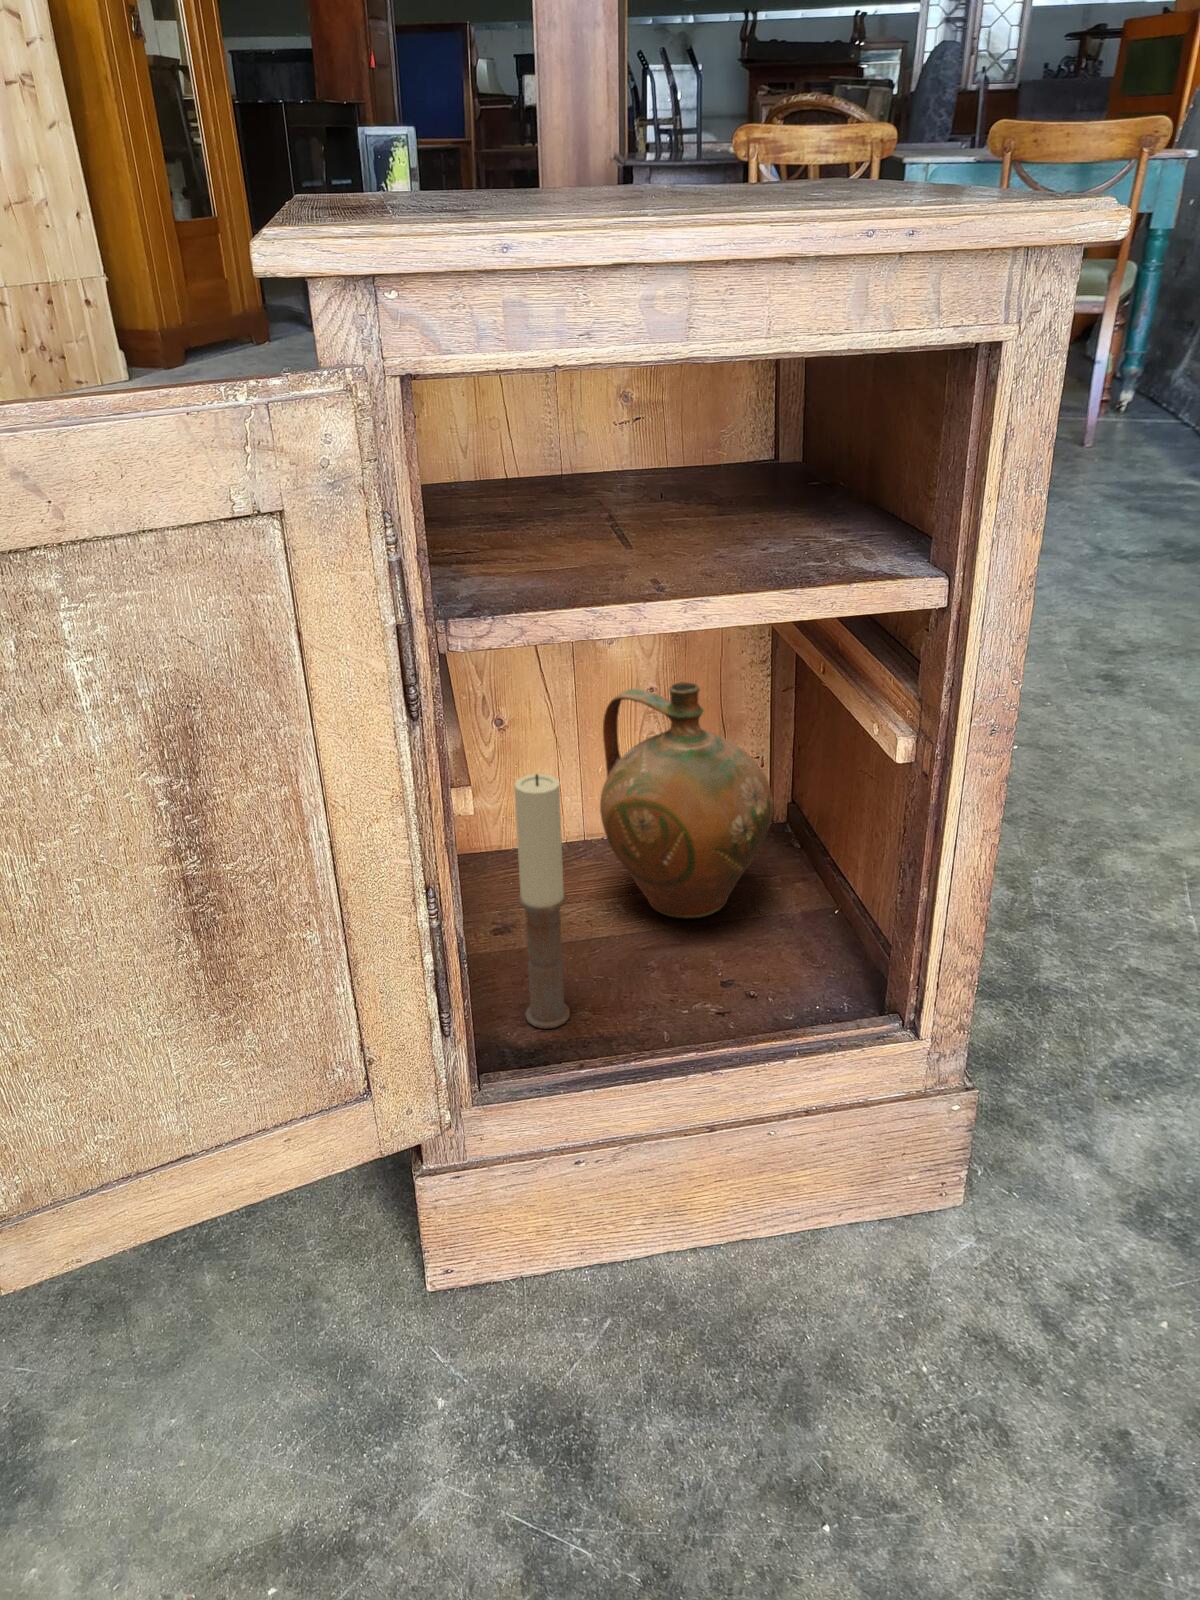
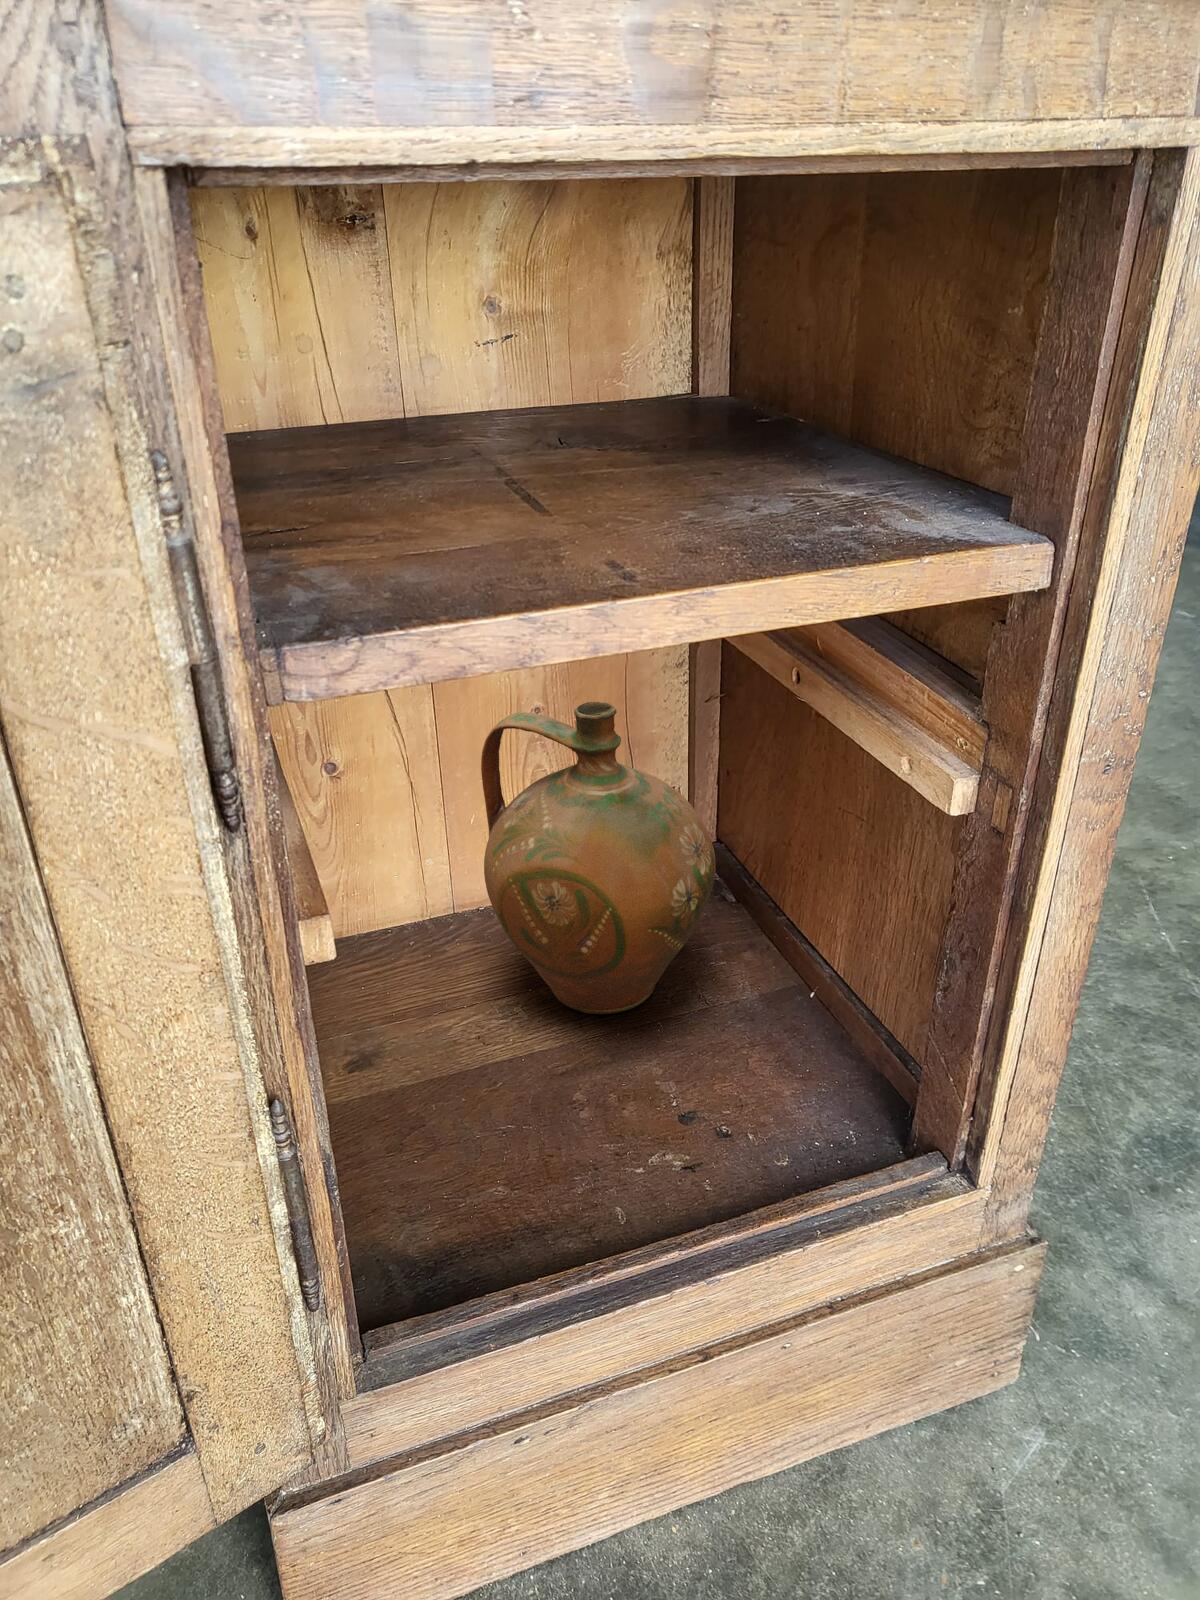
candle: present [514,774,570,1029] -> none [383,858,475,1213]

